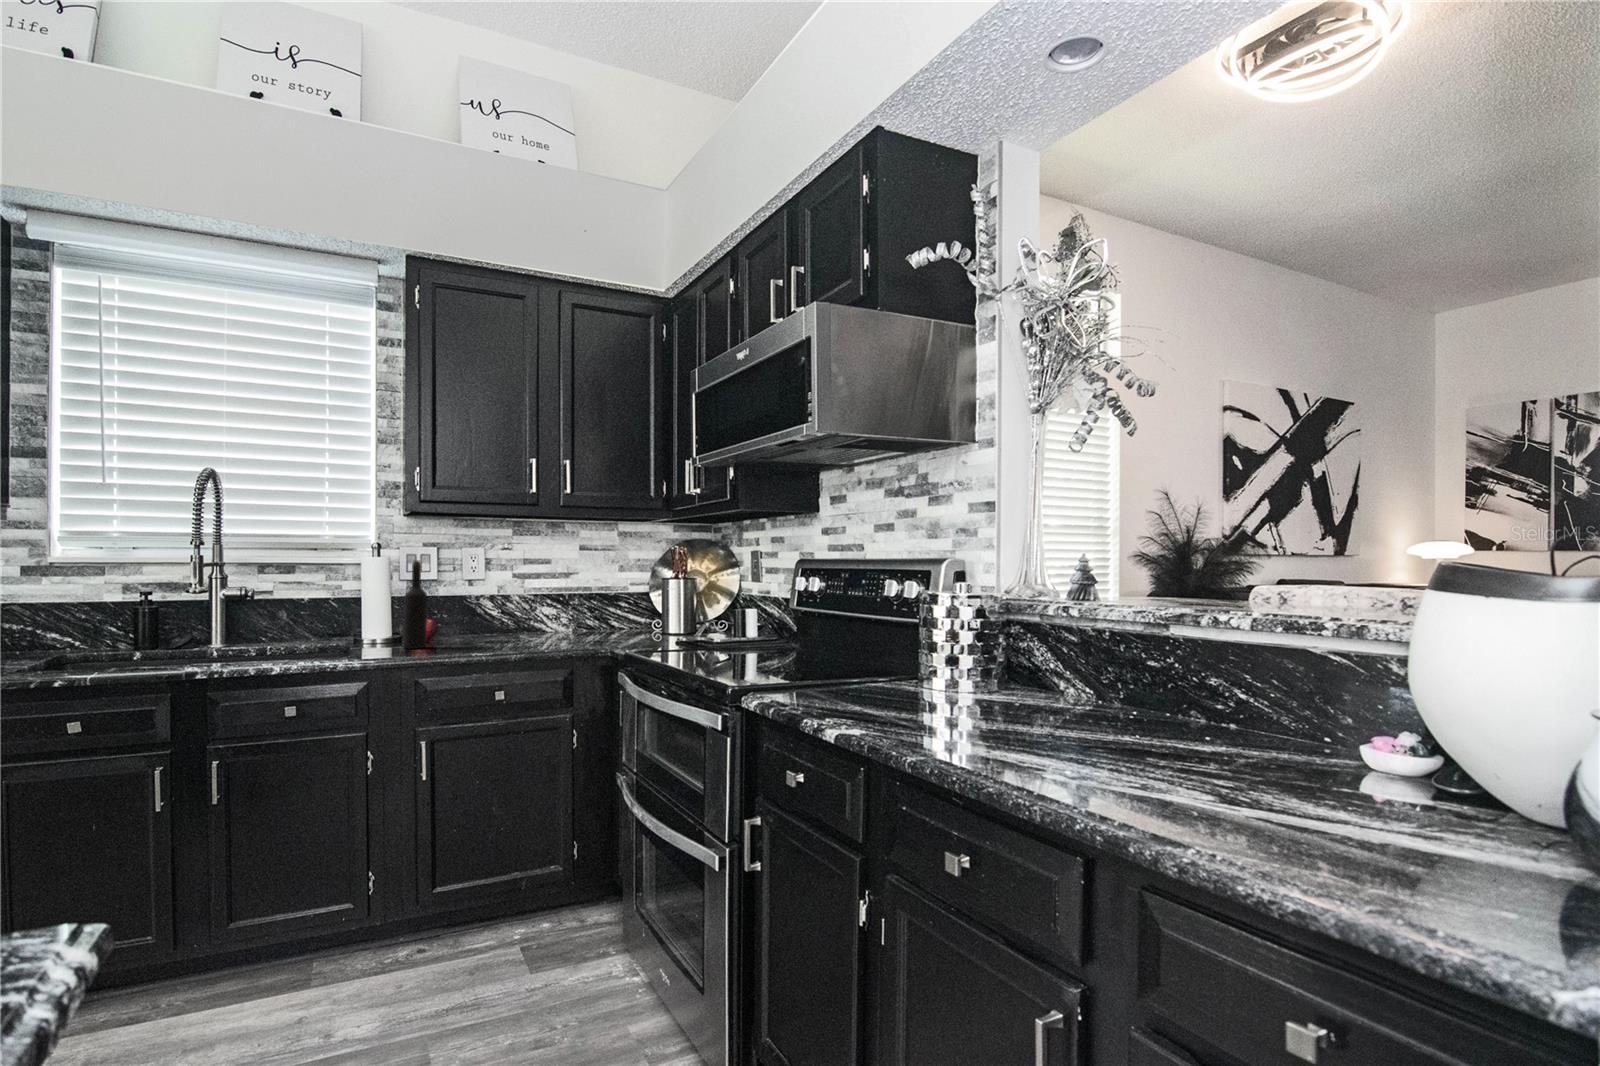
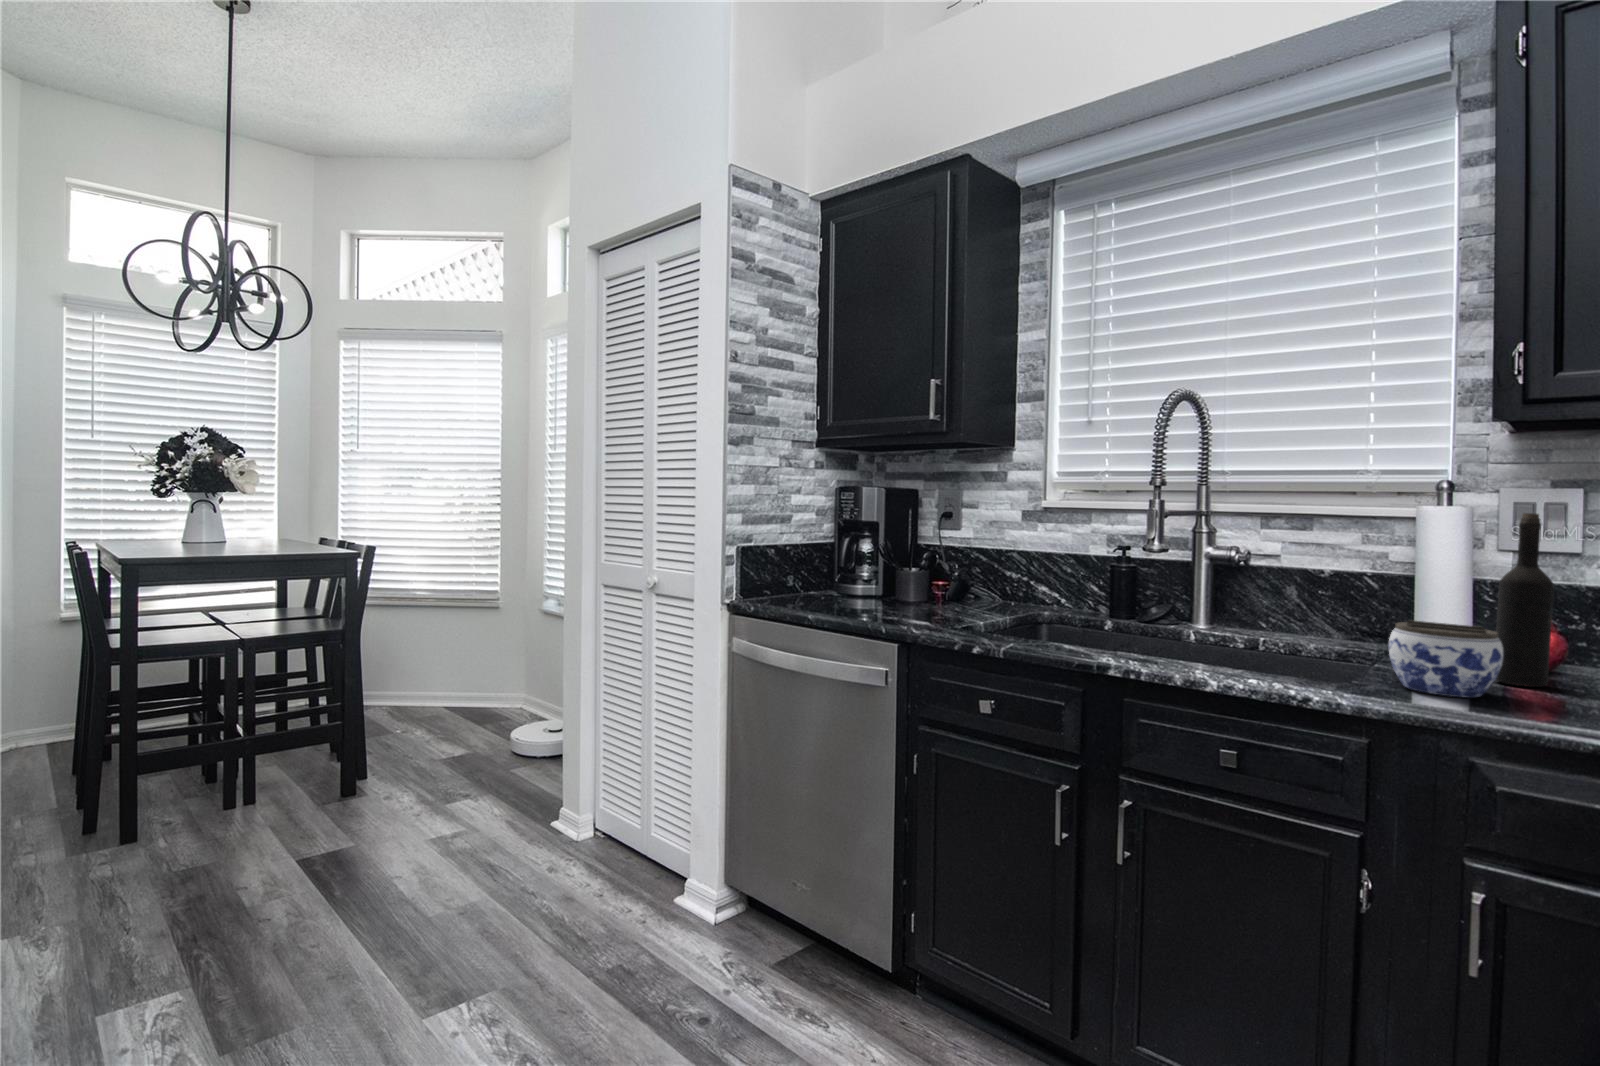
jar: none [356,620,409,658] -> present [1389,620,1503,698]

